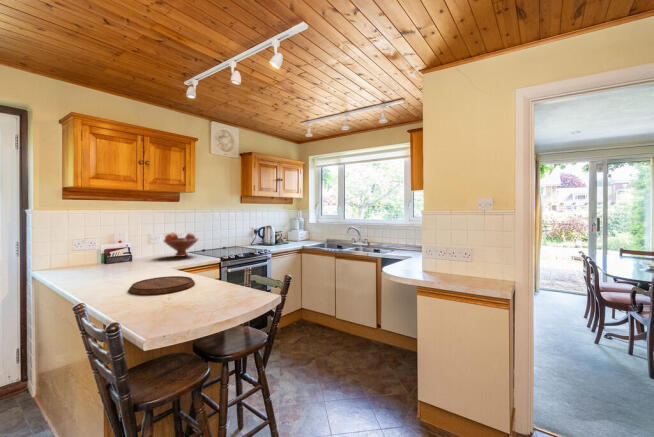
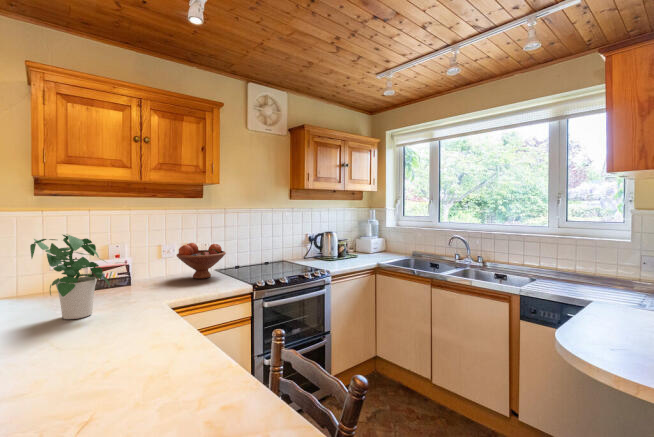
potted plant: none [86,223,135,275] -> present [30,234,110,319]
cutting board: present [129,276,195,294] -> none [47,335,180,393]

